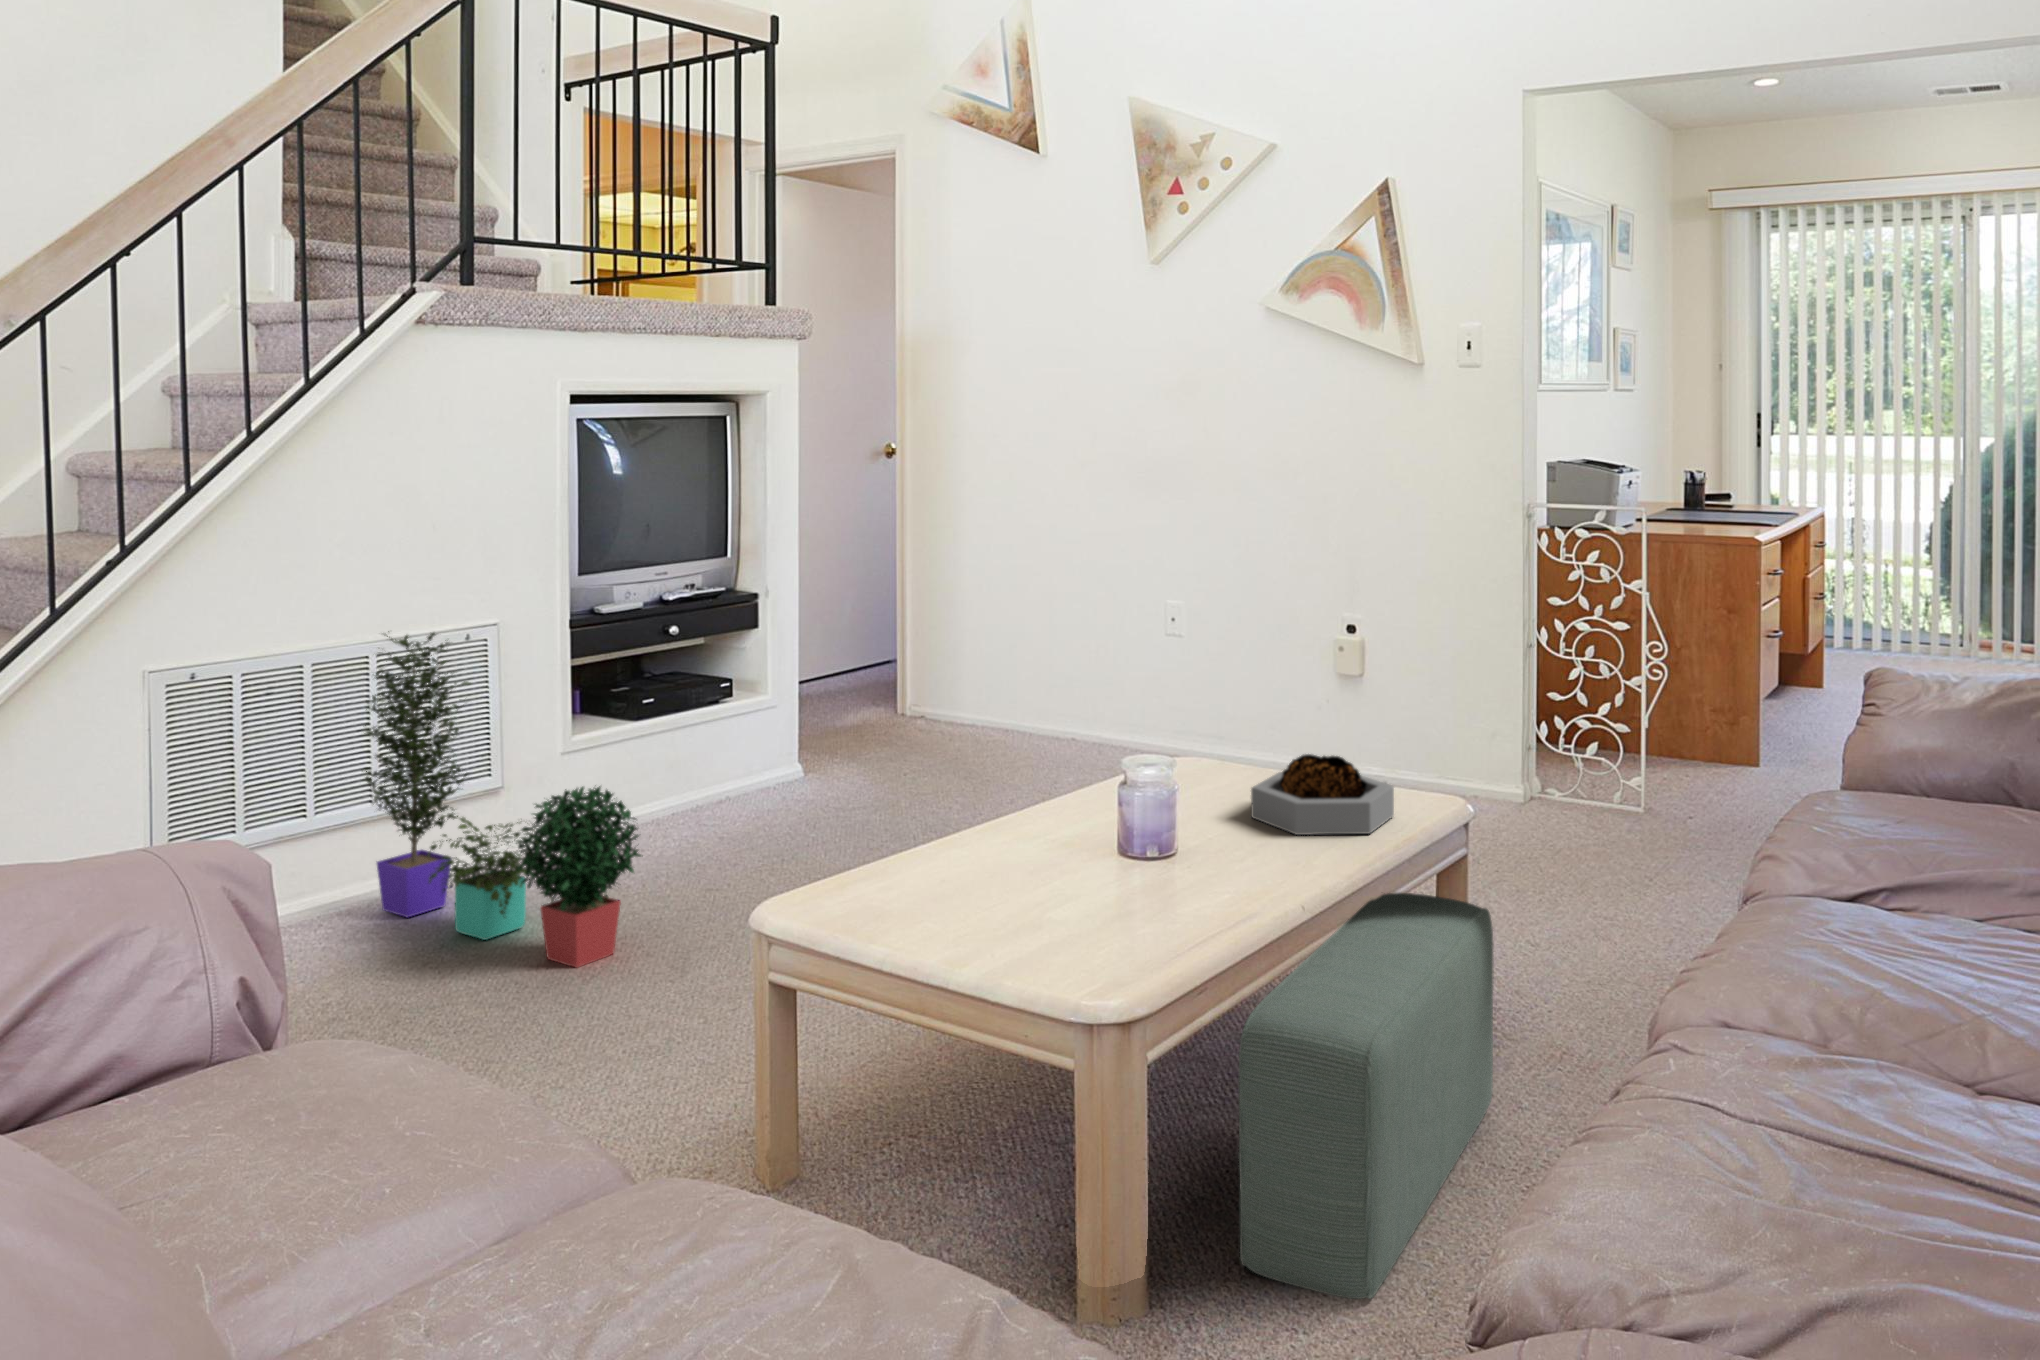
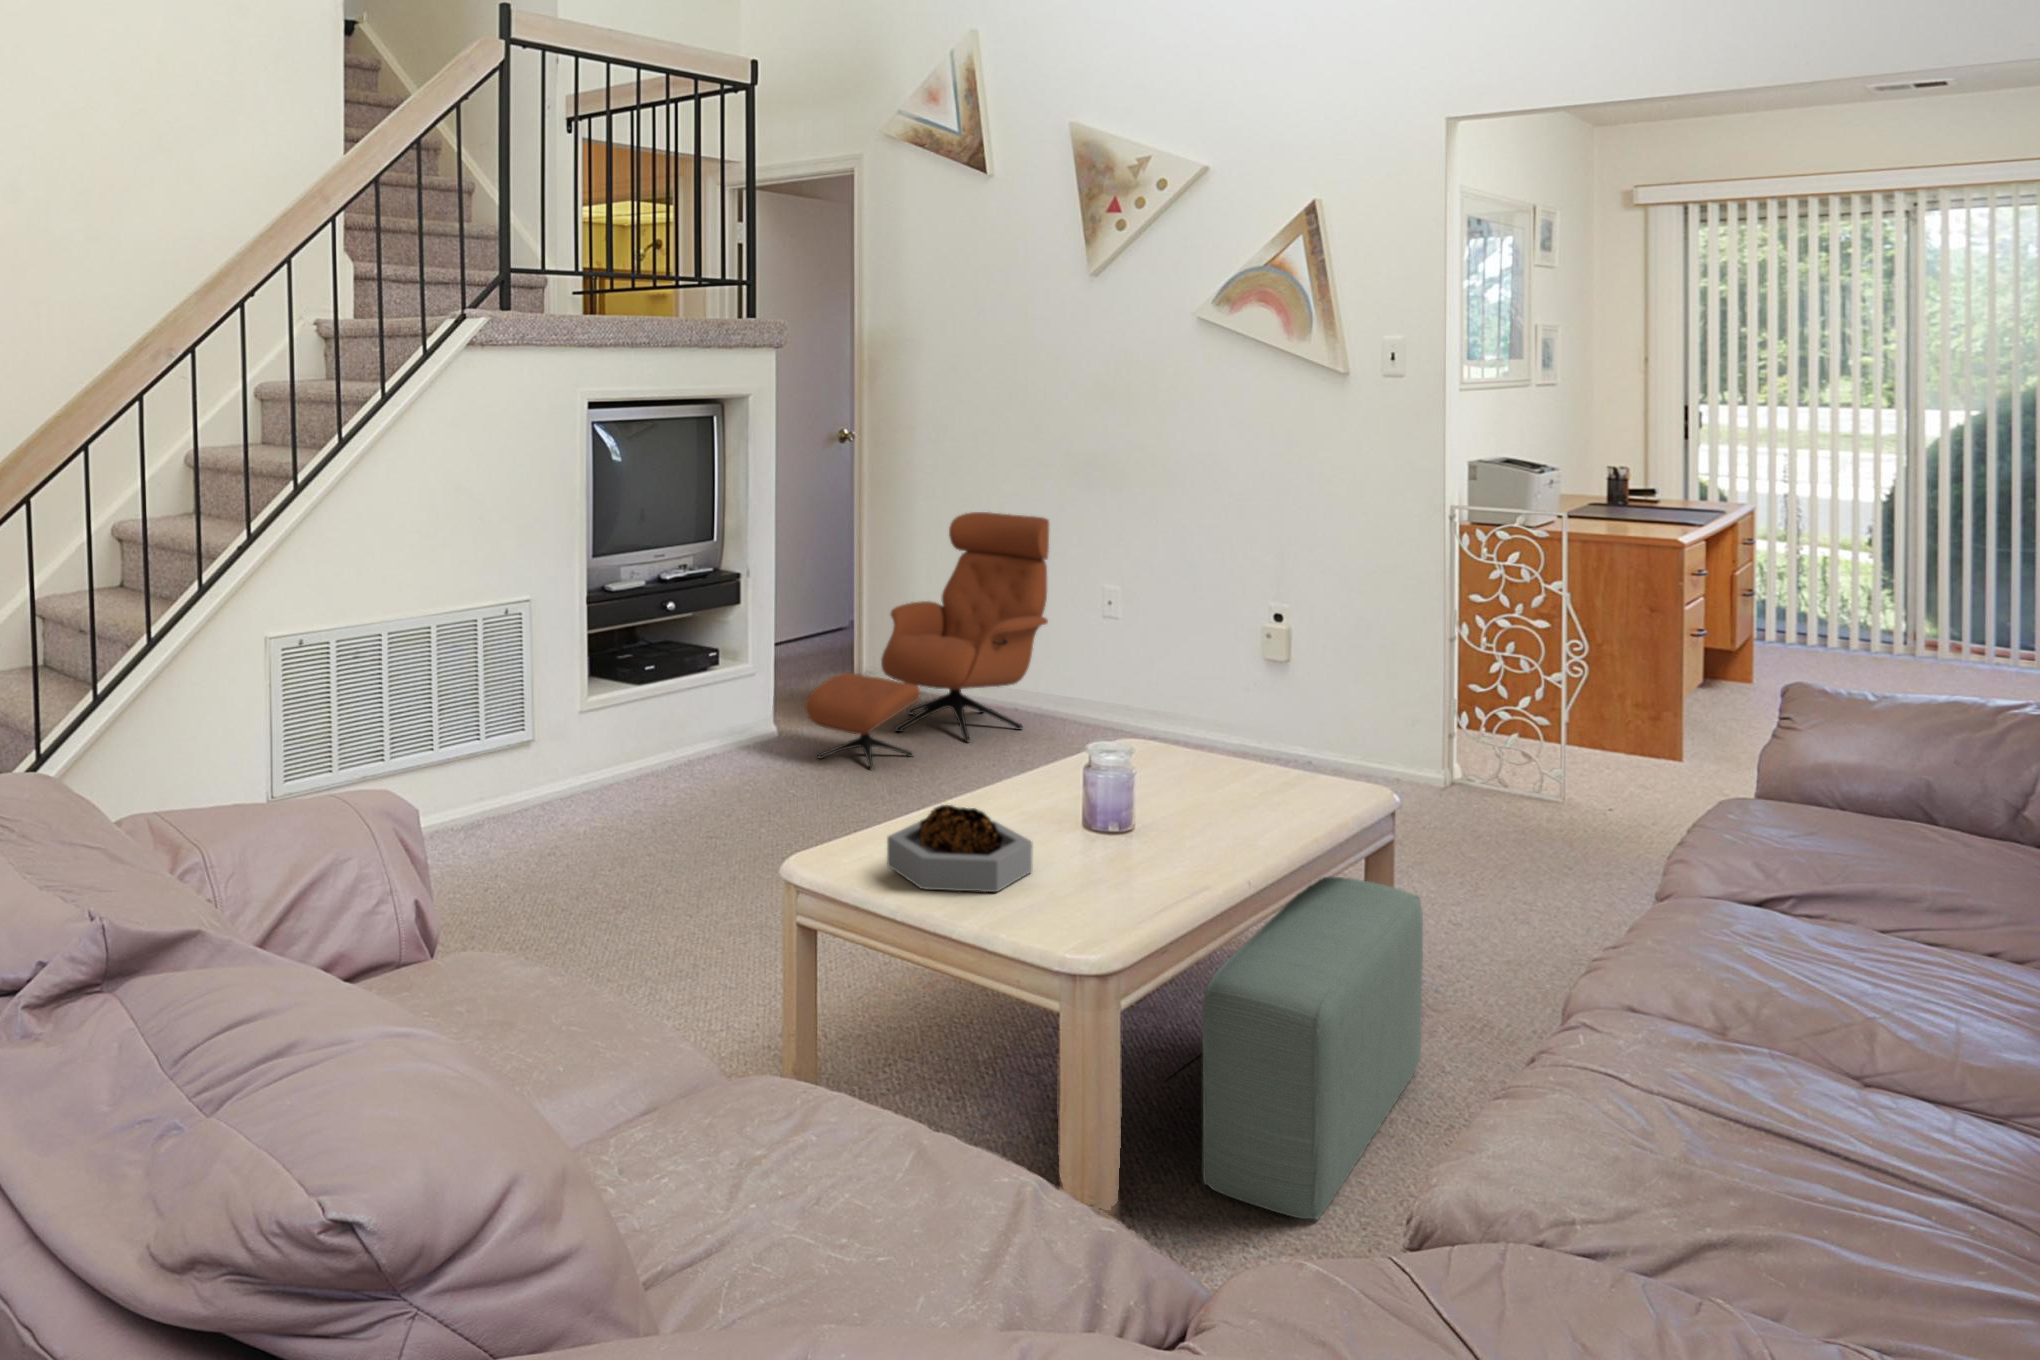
lounge chair: none [837,524,1112,809] -> present [805,512,1049,770]
potted plant: present [364,631,641,968] -> none [424,607,662,899]
decorative bowl: present [1251,754,1394,835] -> present [887,805,1032,892]

